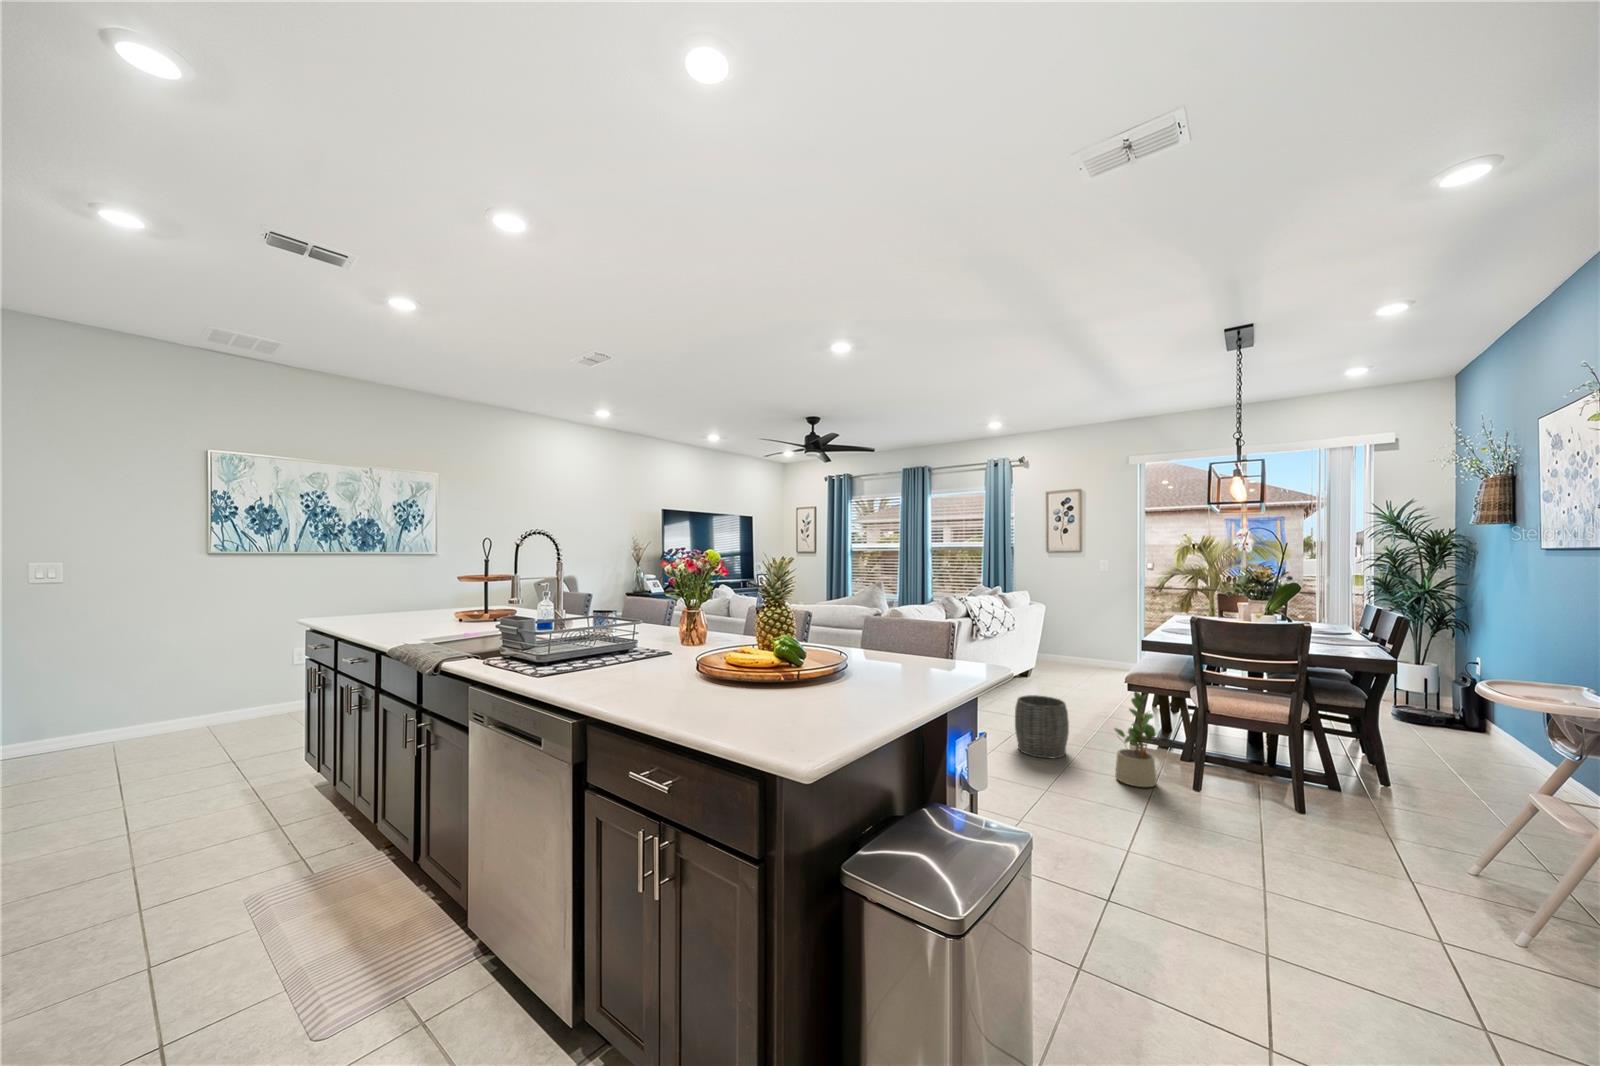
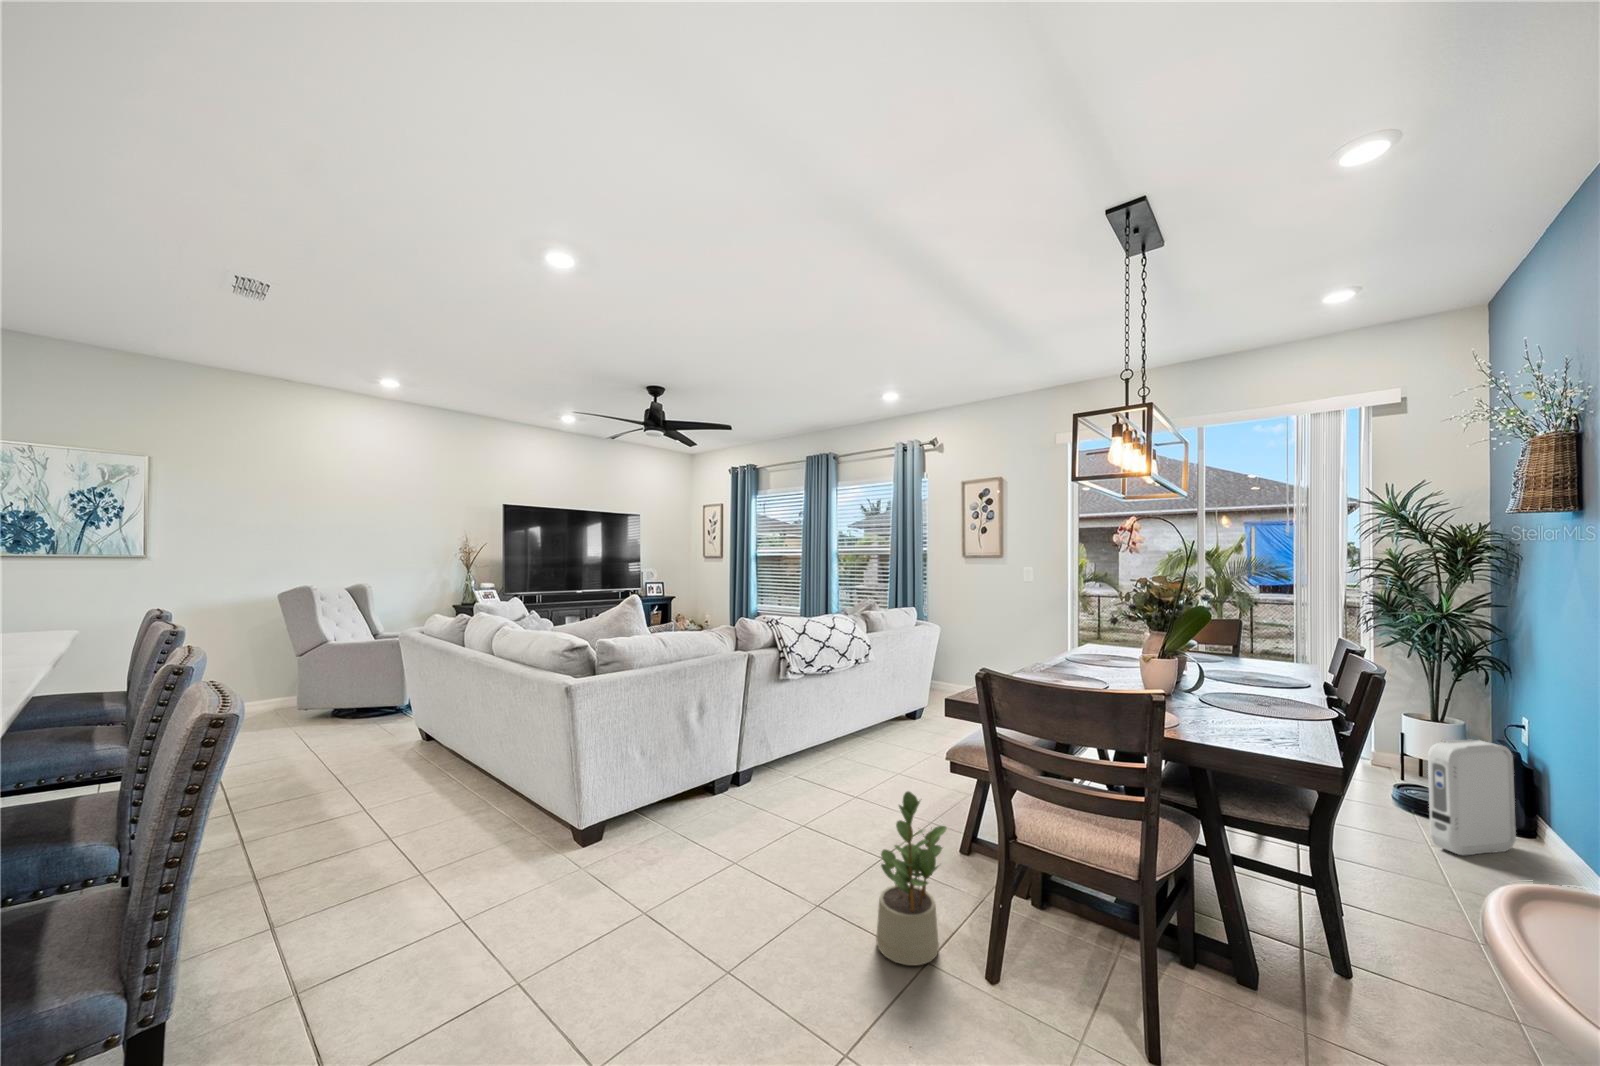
air purifier: none [1420,669,1474,740] -> present [1428,740,1516,855]
woven basket: present [1015,695,1069,758] -> none [774,774,852,883]

